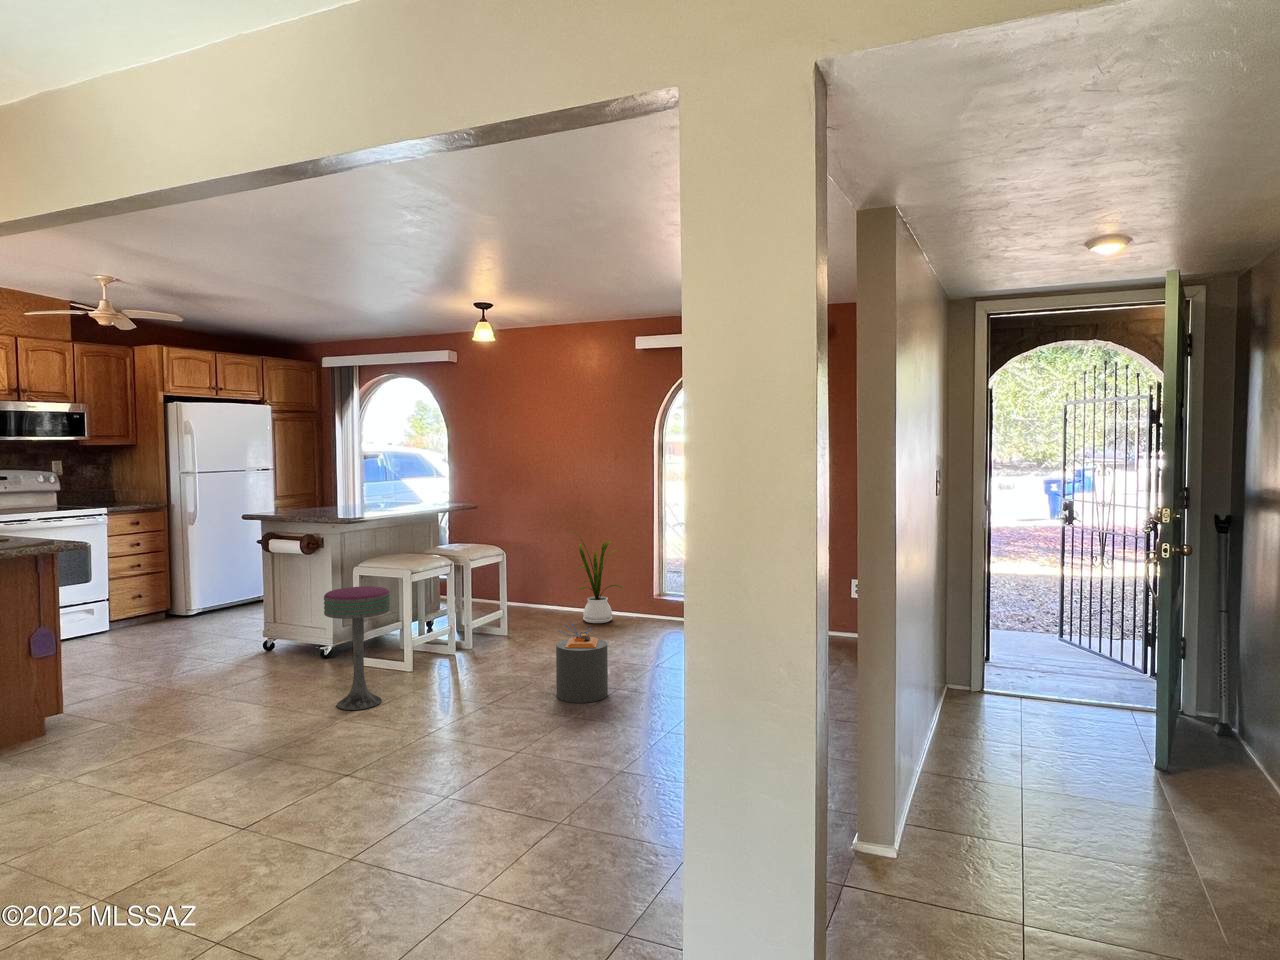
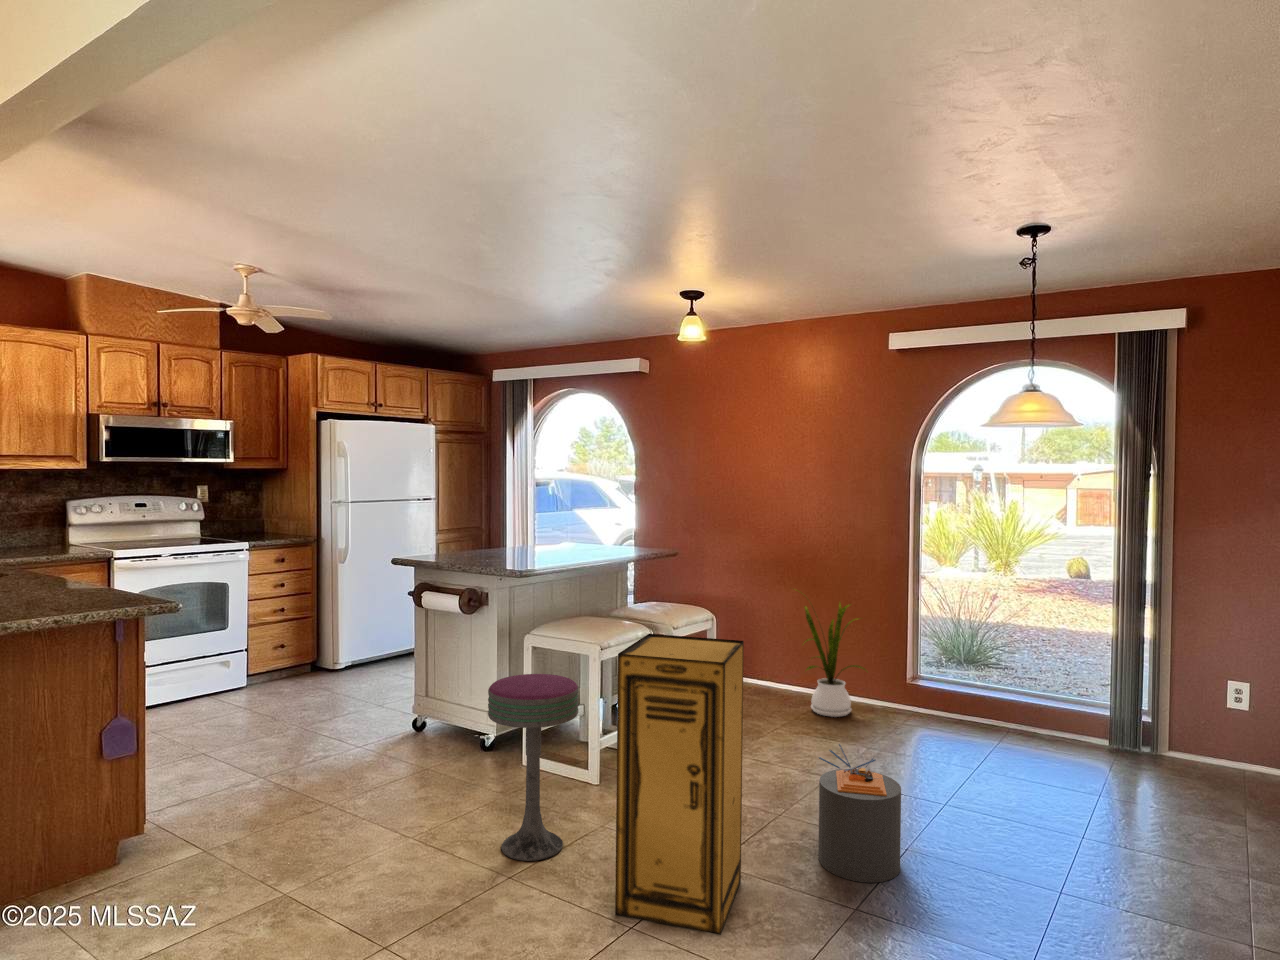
storage cabinet: none [411,552,501,731] -> present [615,634,744,935]

